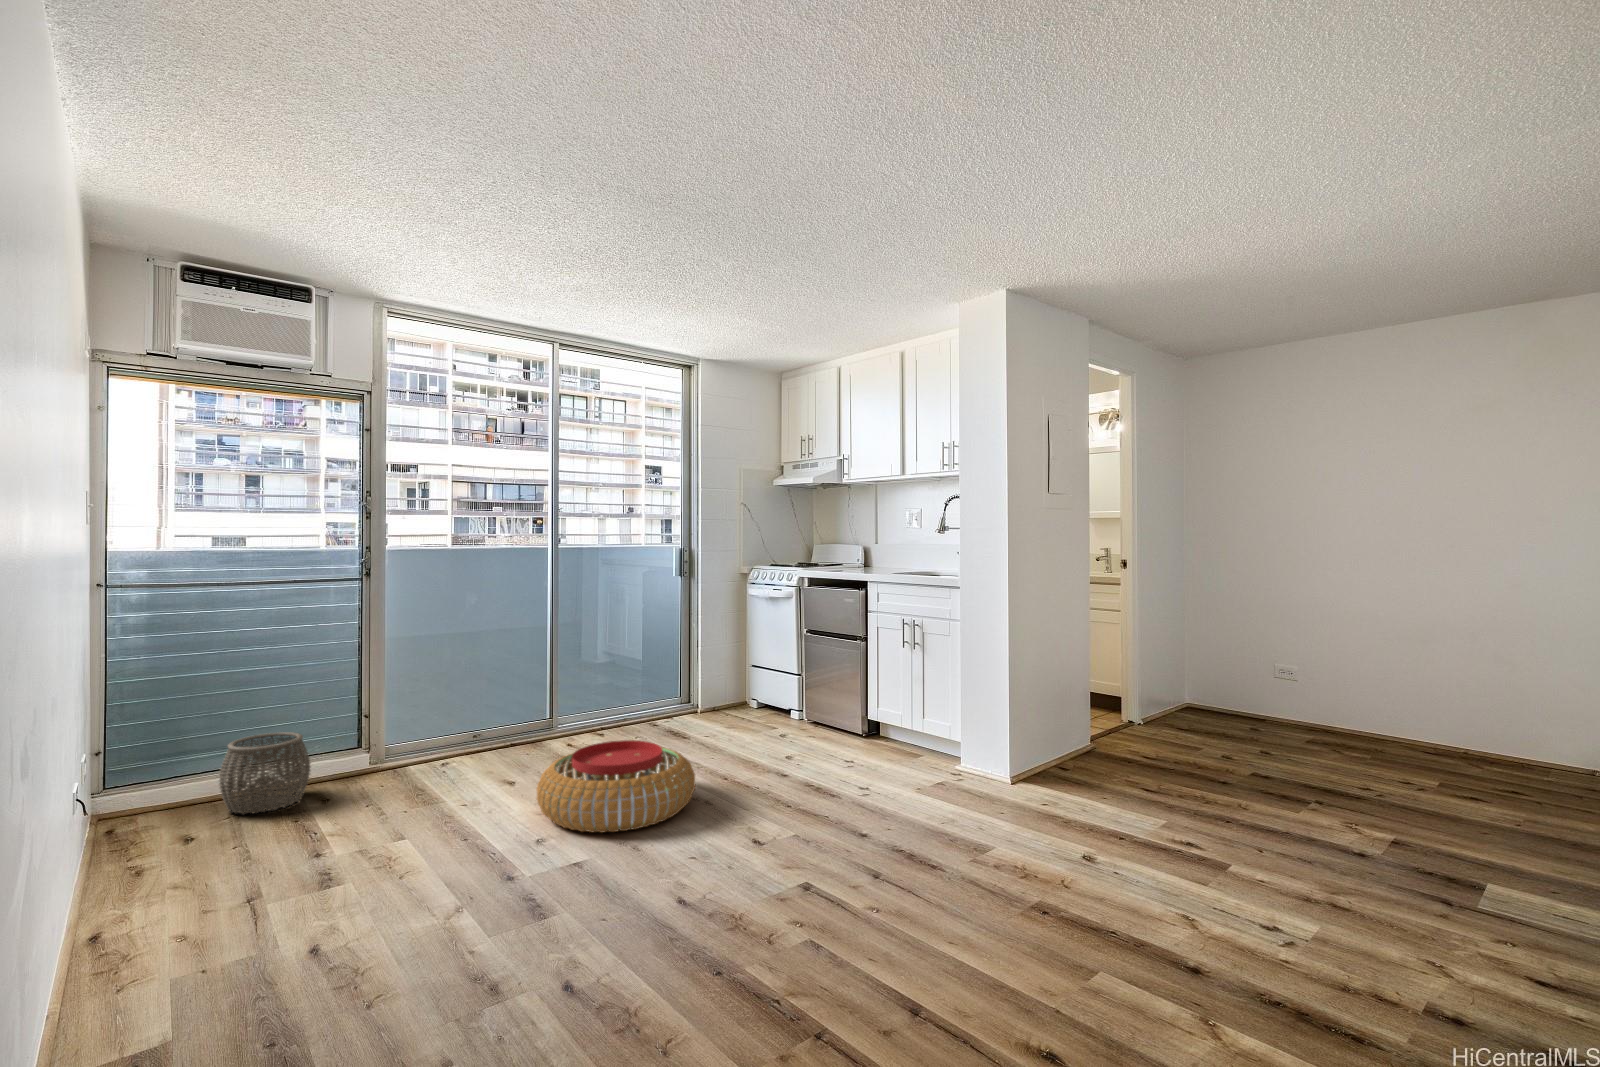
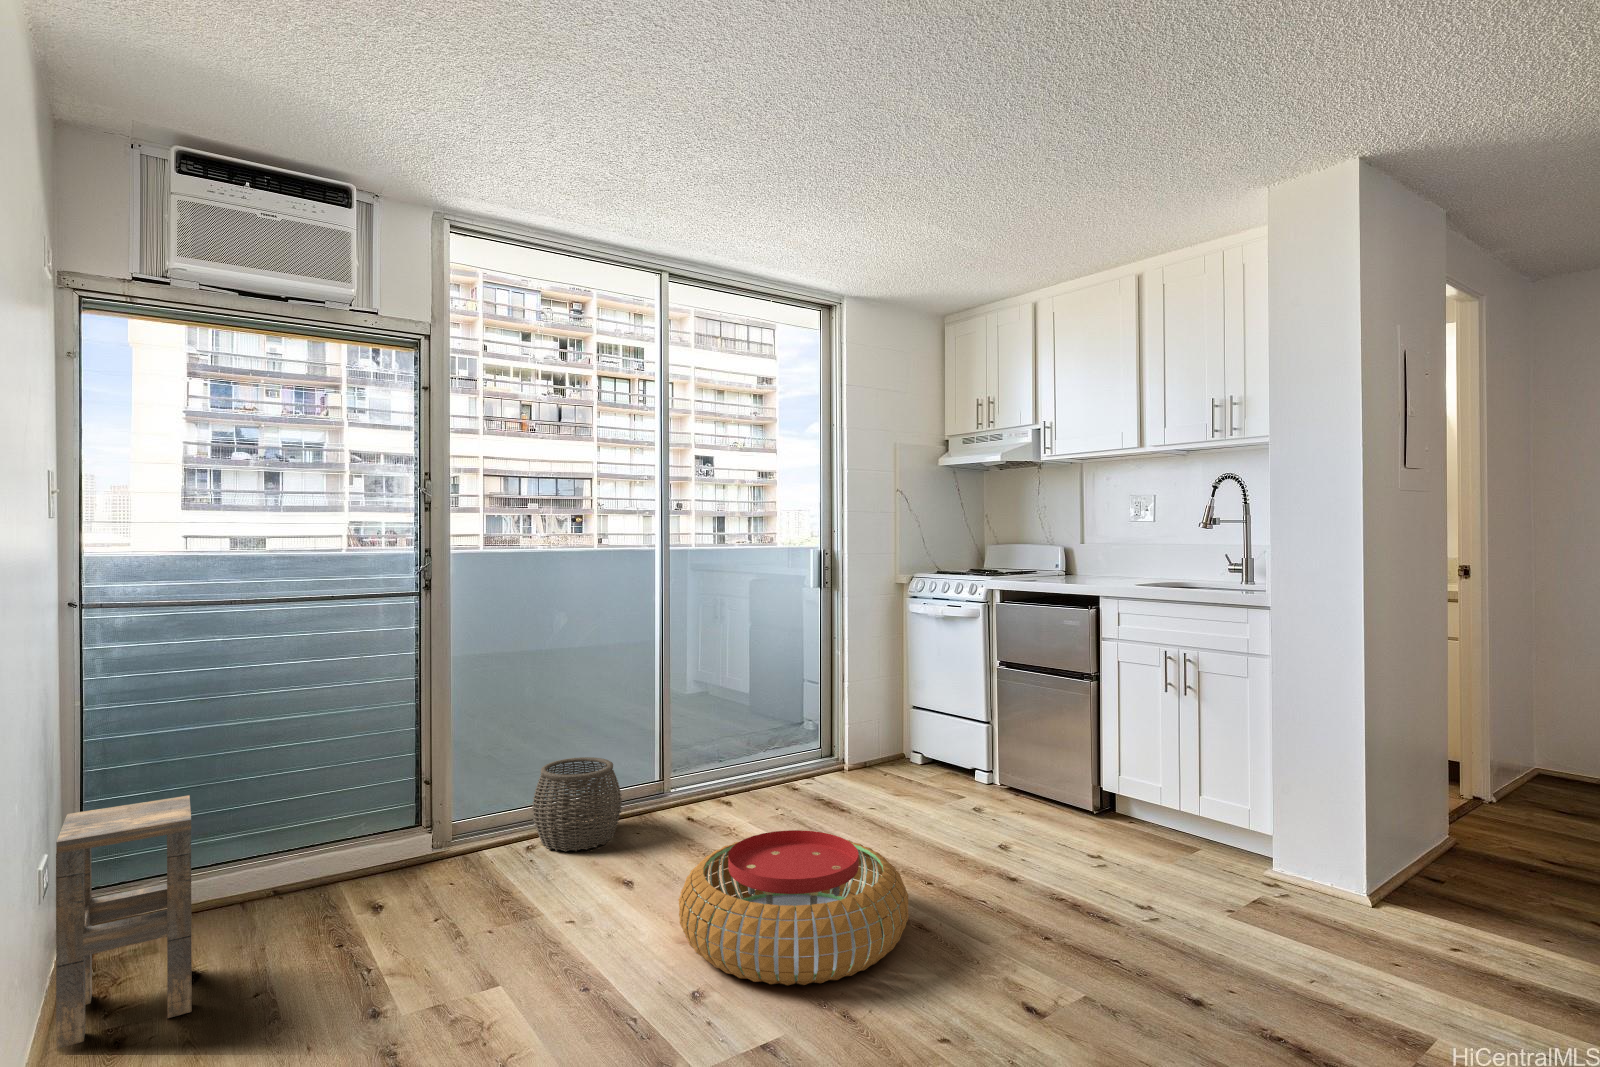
side table: none [96,716,190,878] -> present [56,795,192,1049]
woven basket: present [219,732,311,814] -> present [532,757,622,852]

